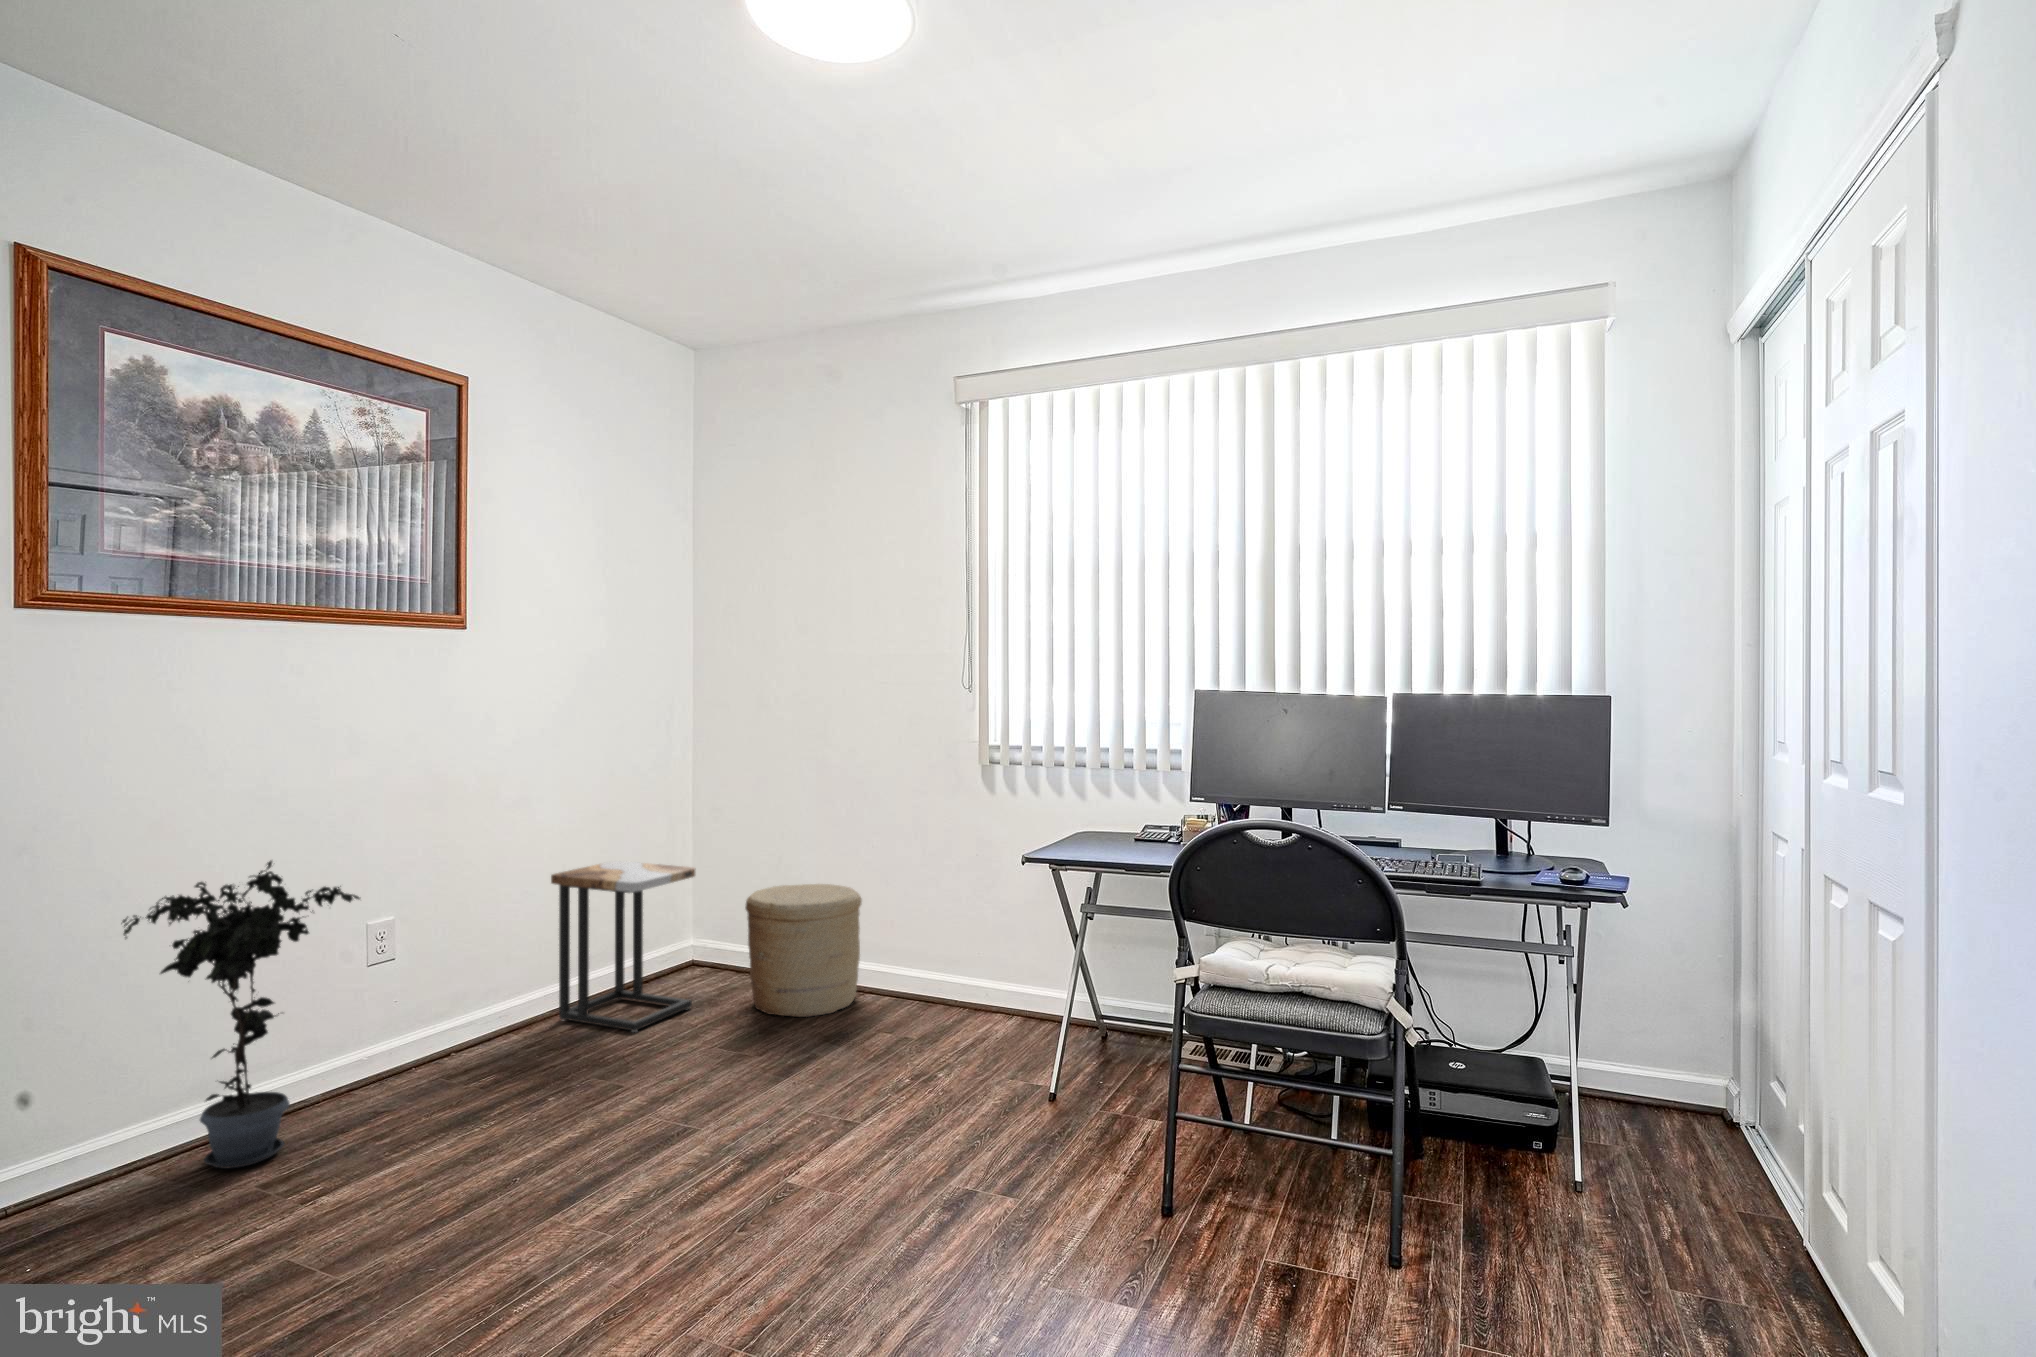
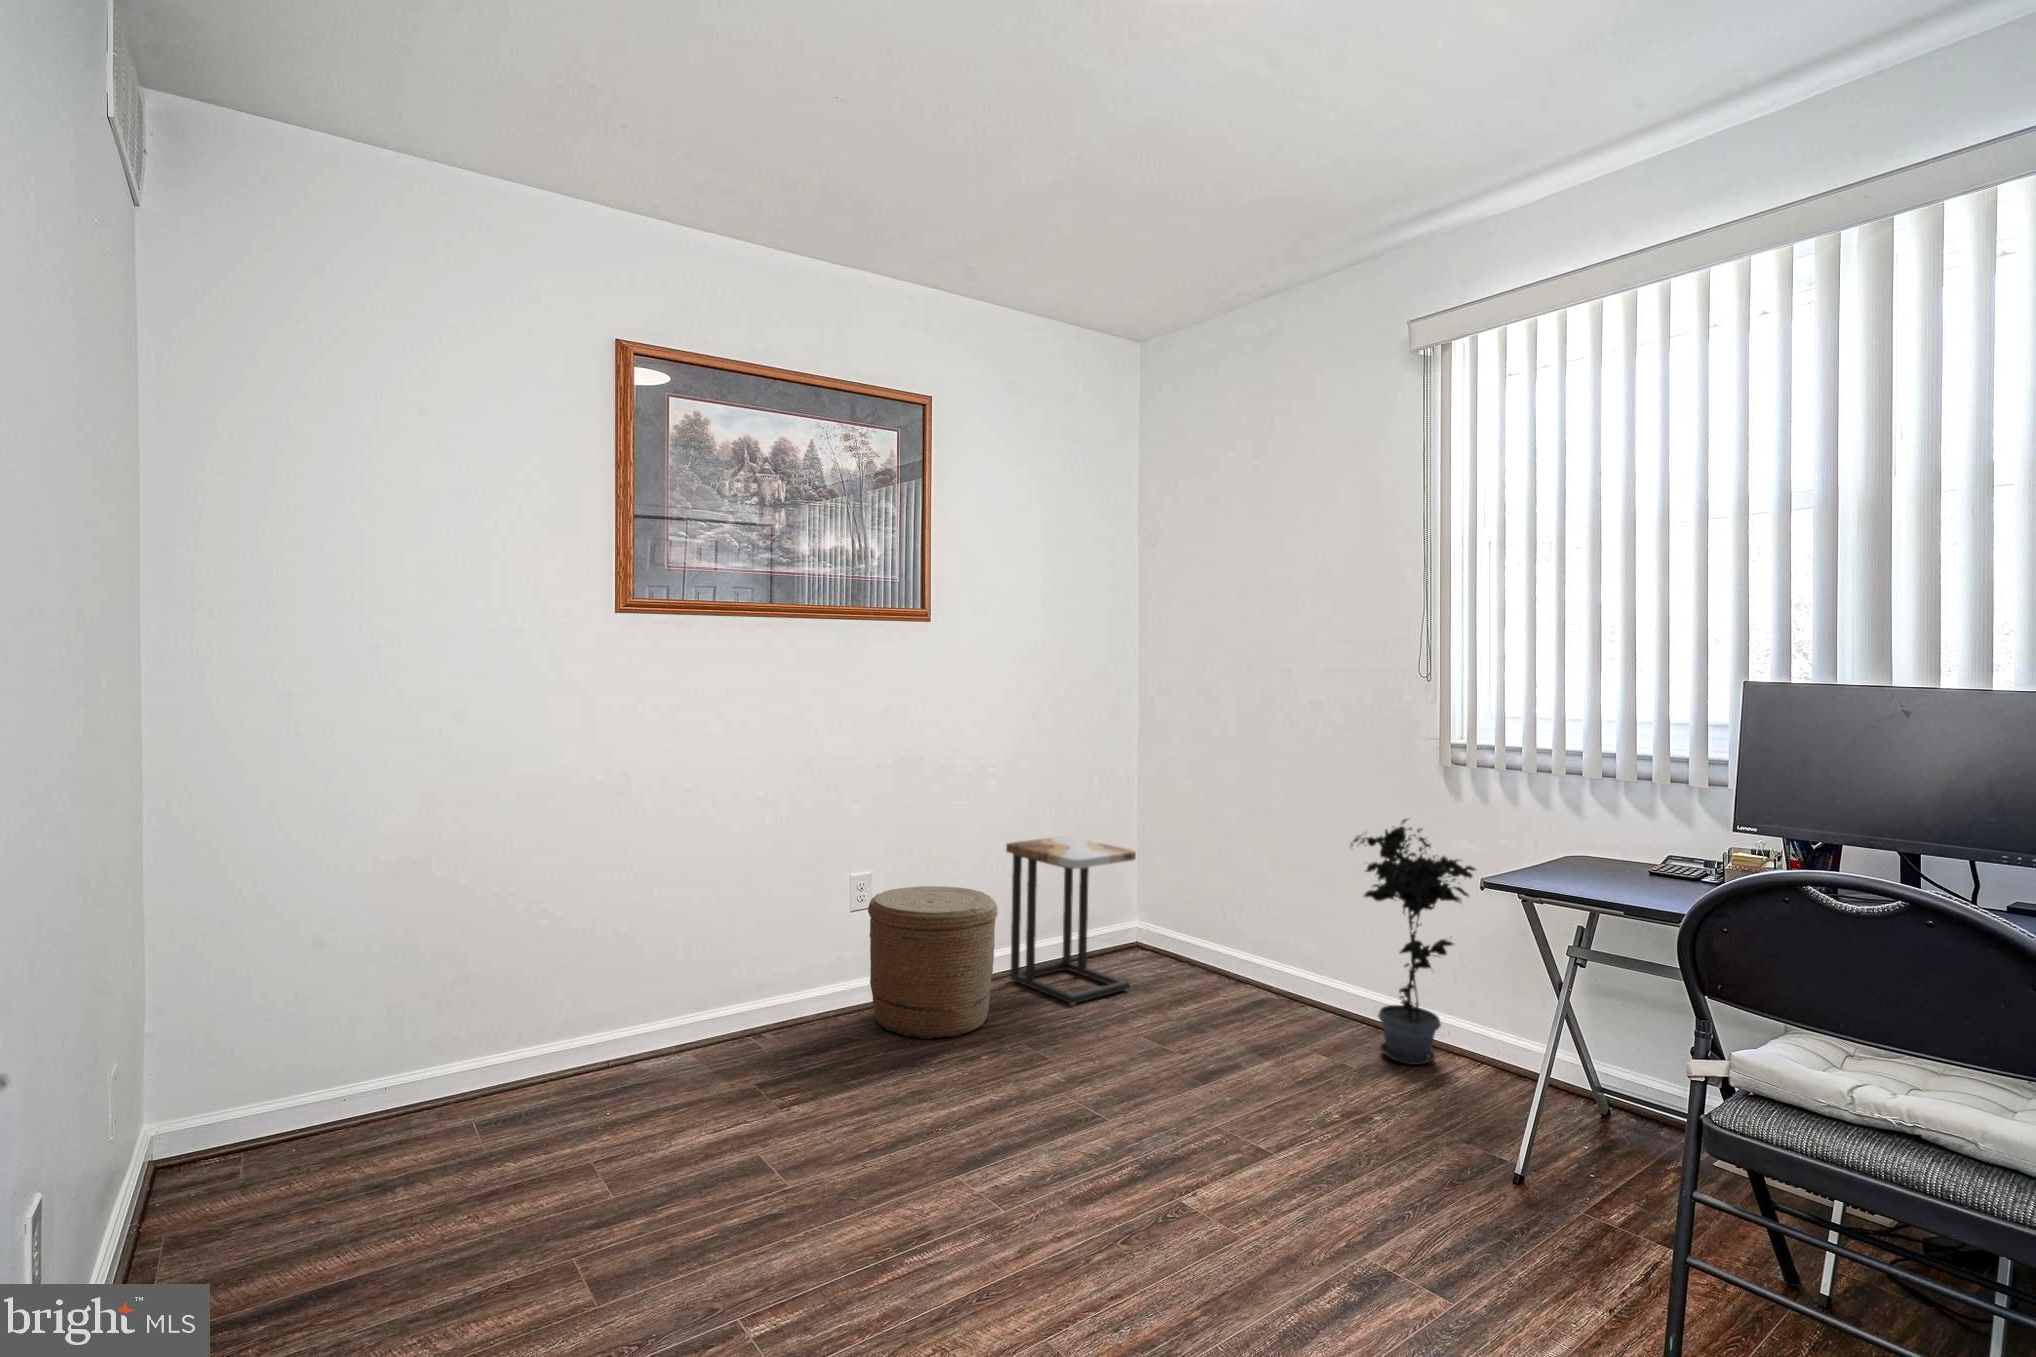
potted plant: present [122,861,360,1168] -> present [1351,819,1475,1065]
woven basket: present [745,884,862,1017] -> present [868,886,997,1039]

